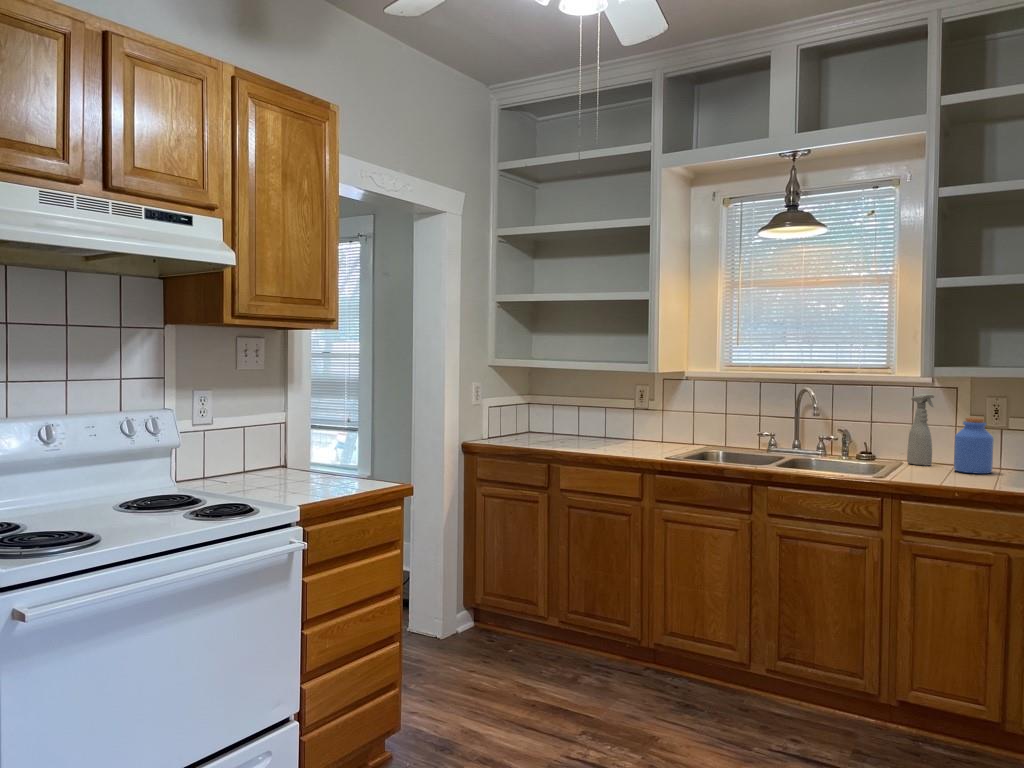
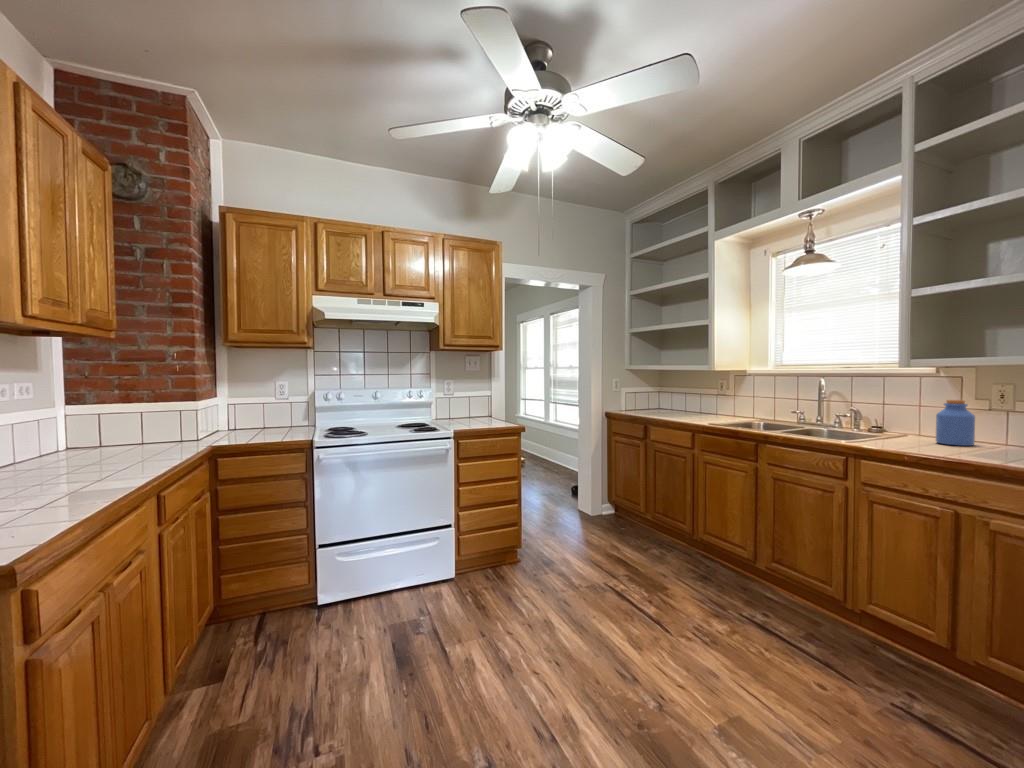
spray bottle: present [907,394,934,466] -> none [906,382,929,438]

